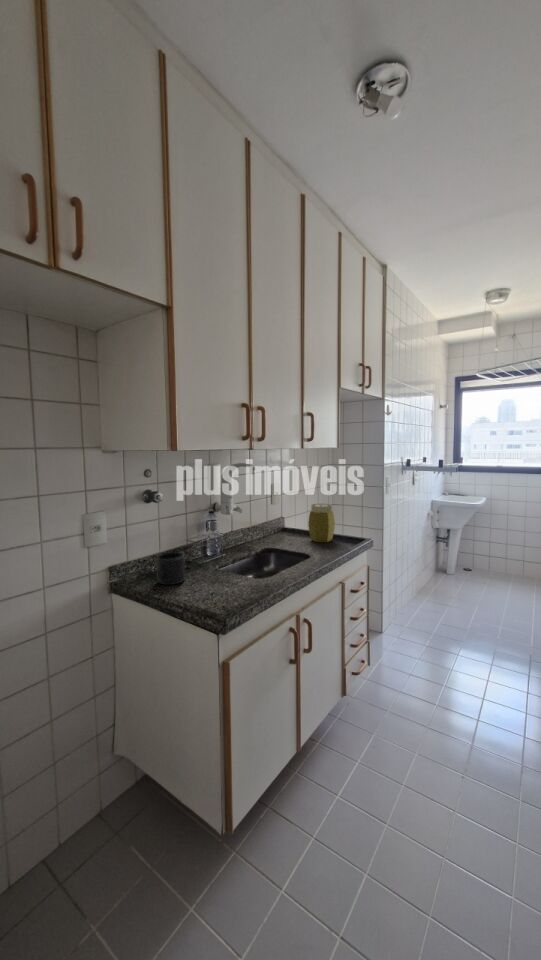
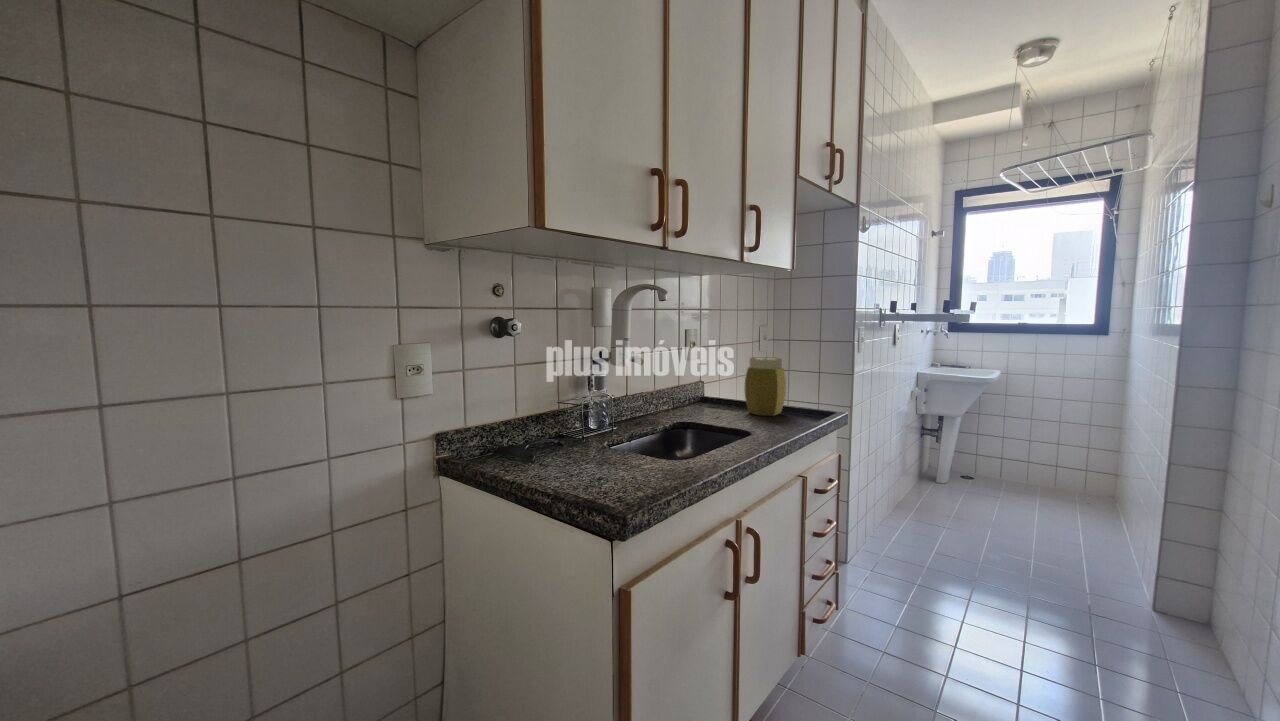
mug: present [157,552,185,585] -> none [512,415,556,464]

